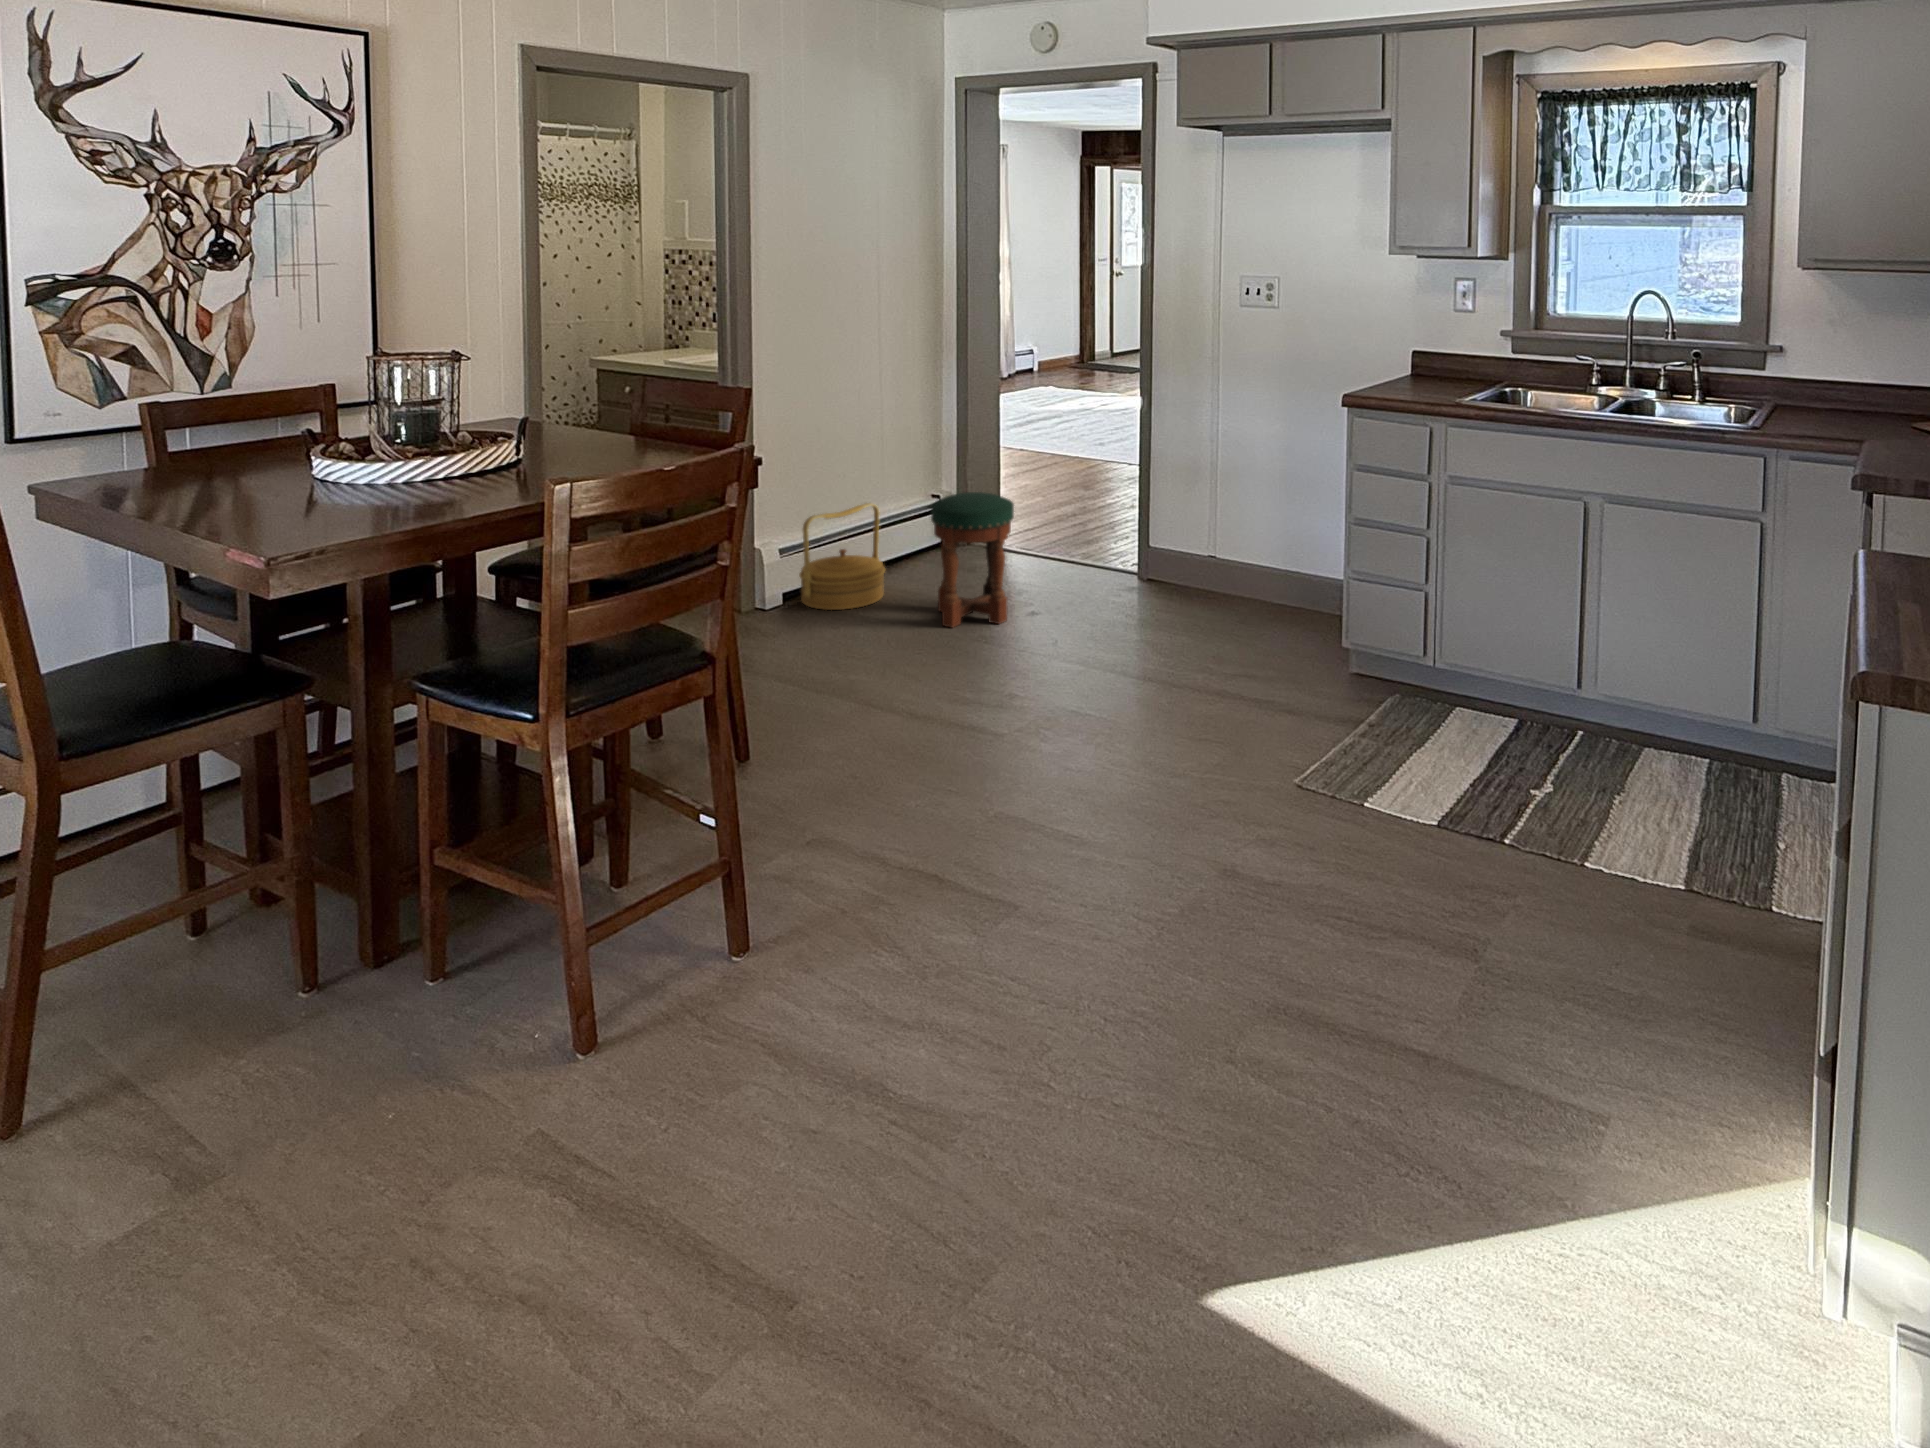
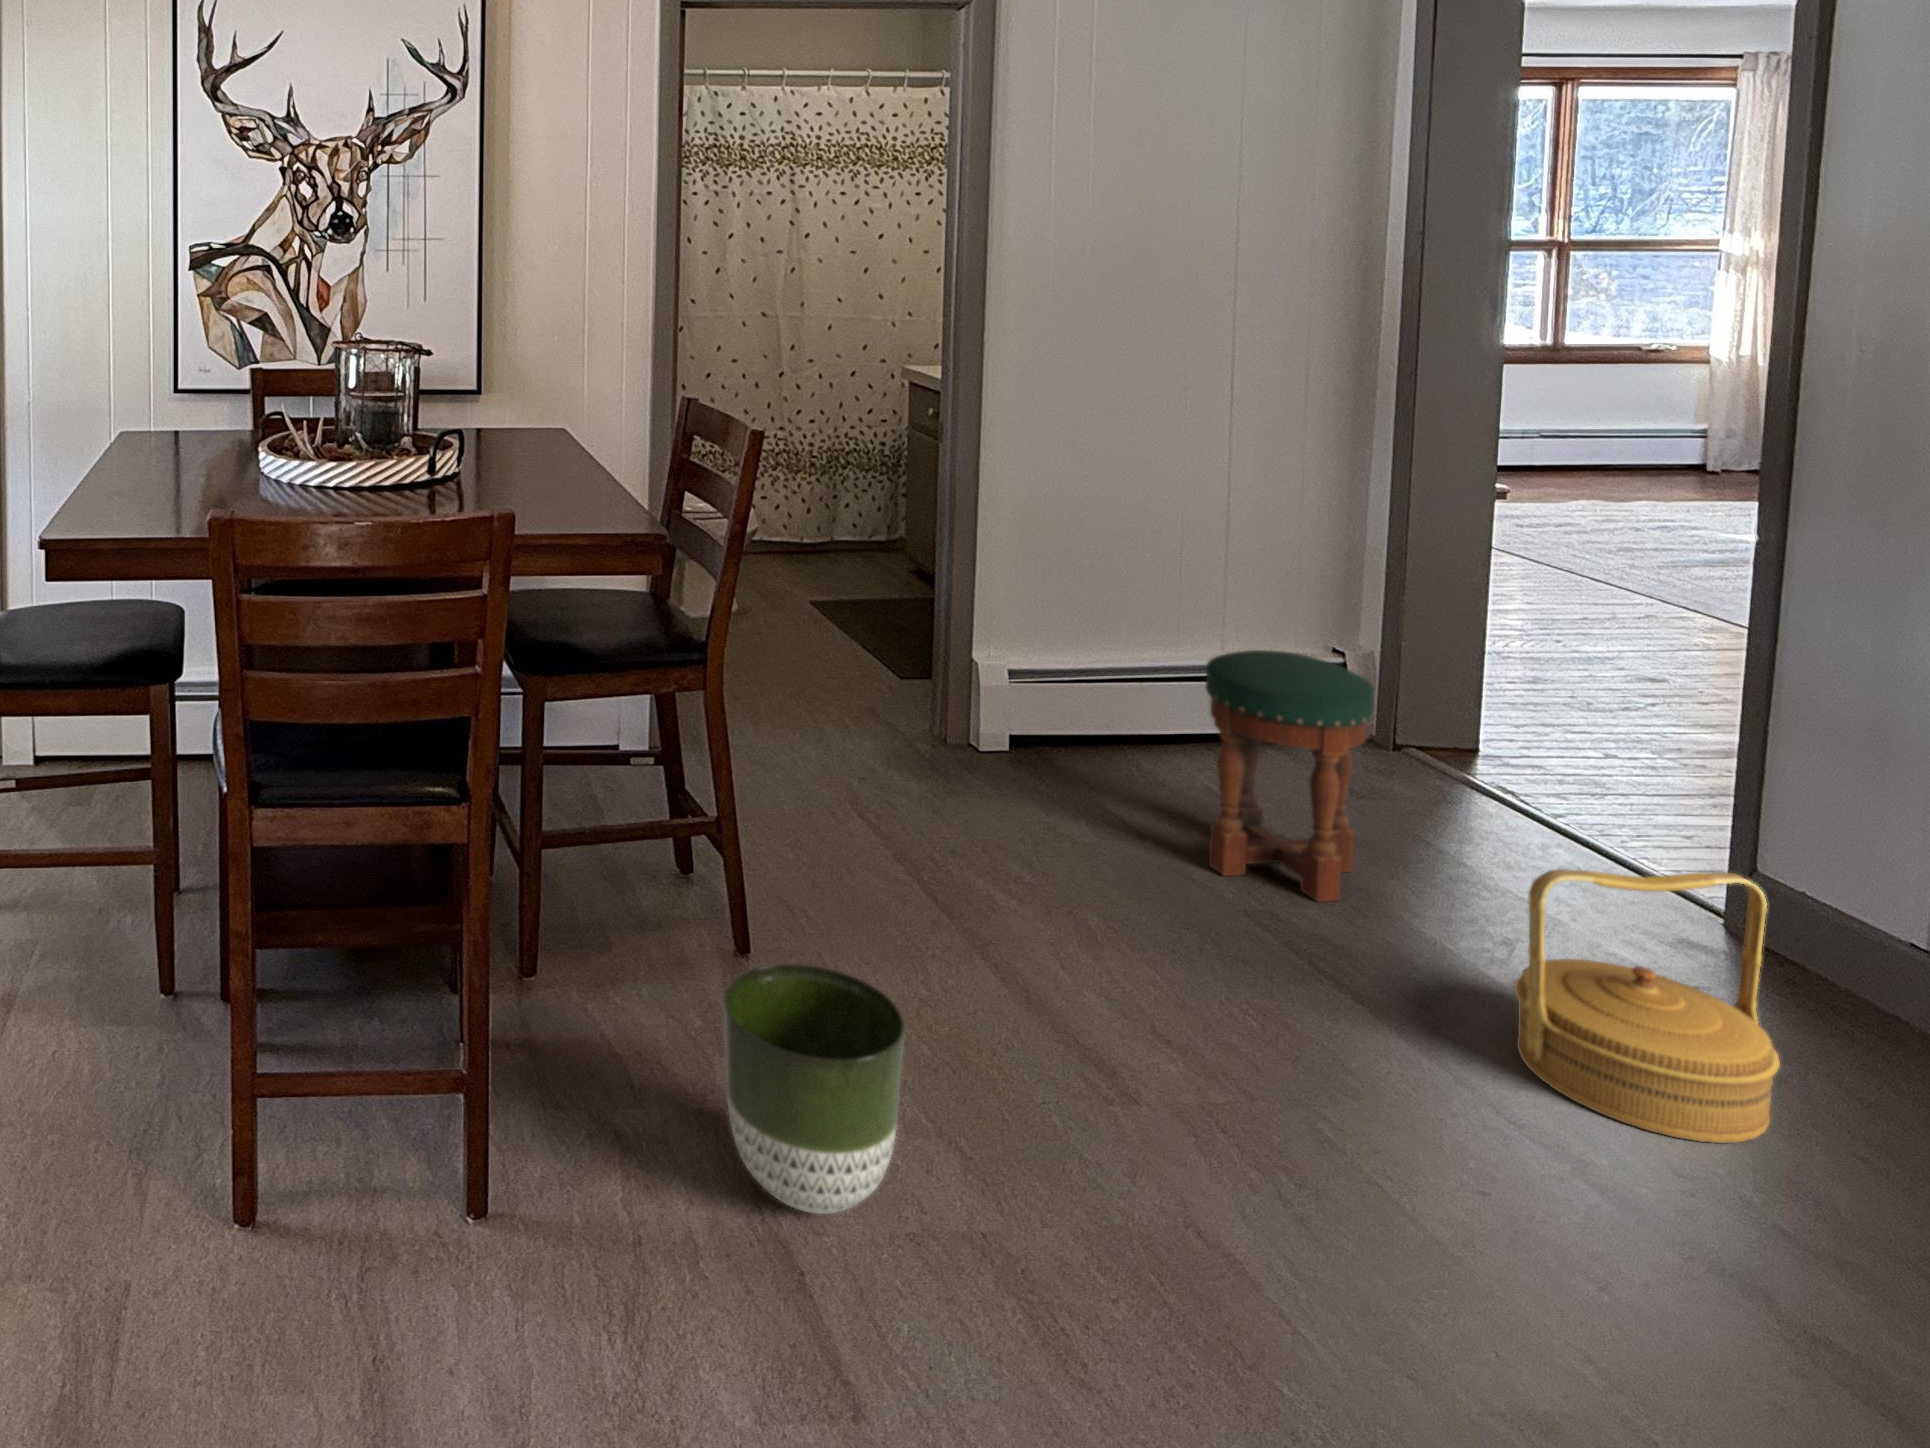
basket: present [799,503,885,610] -> present [1514,869,1780,1143]
planter: none [858,709,966,850] -> present [724,964,905,1214]

